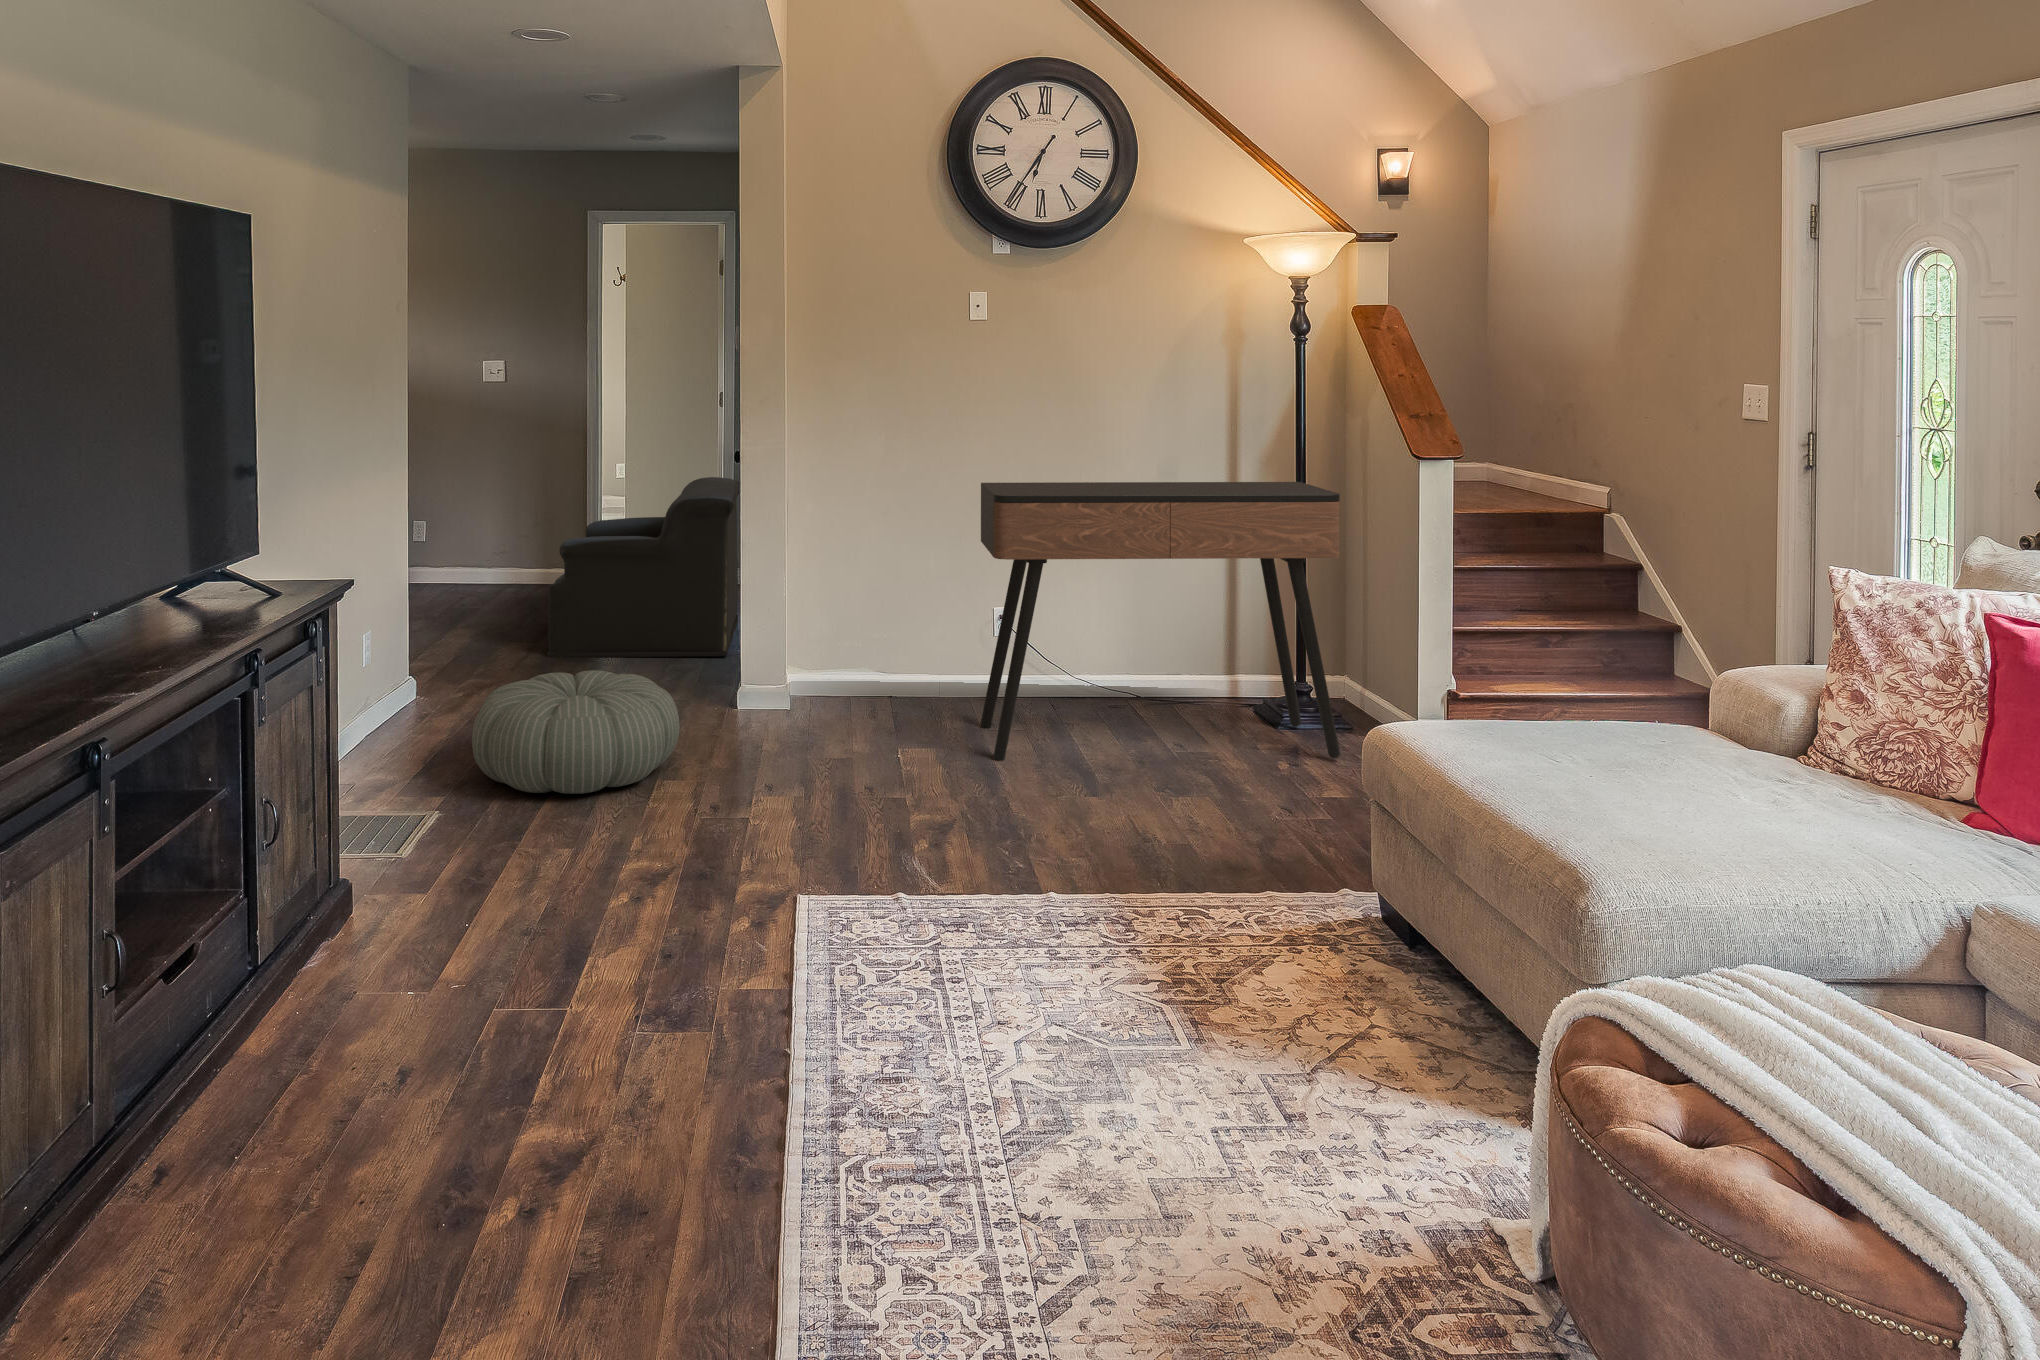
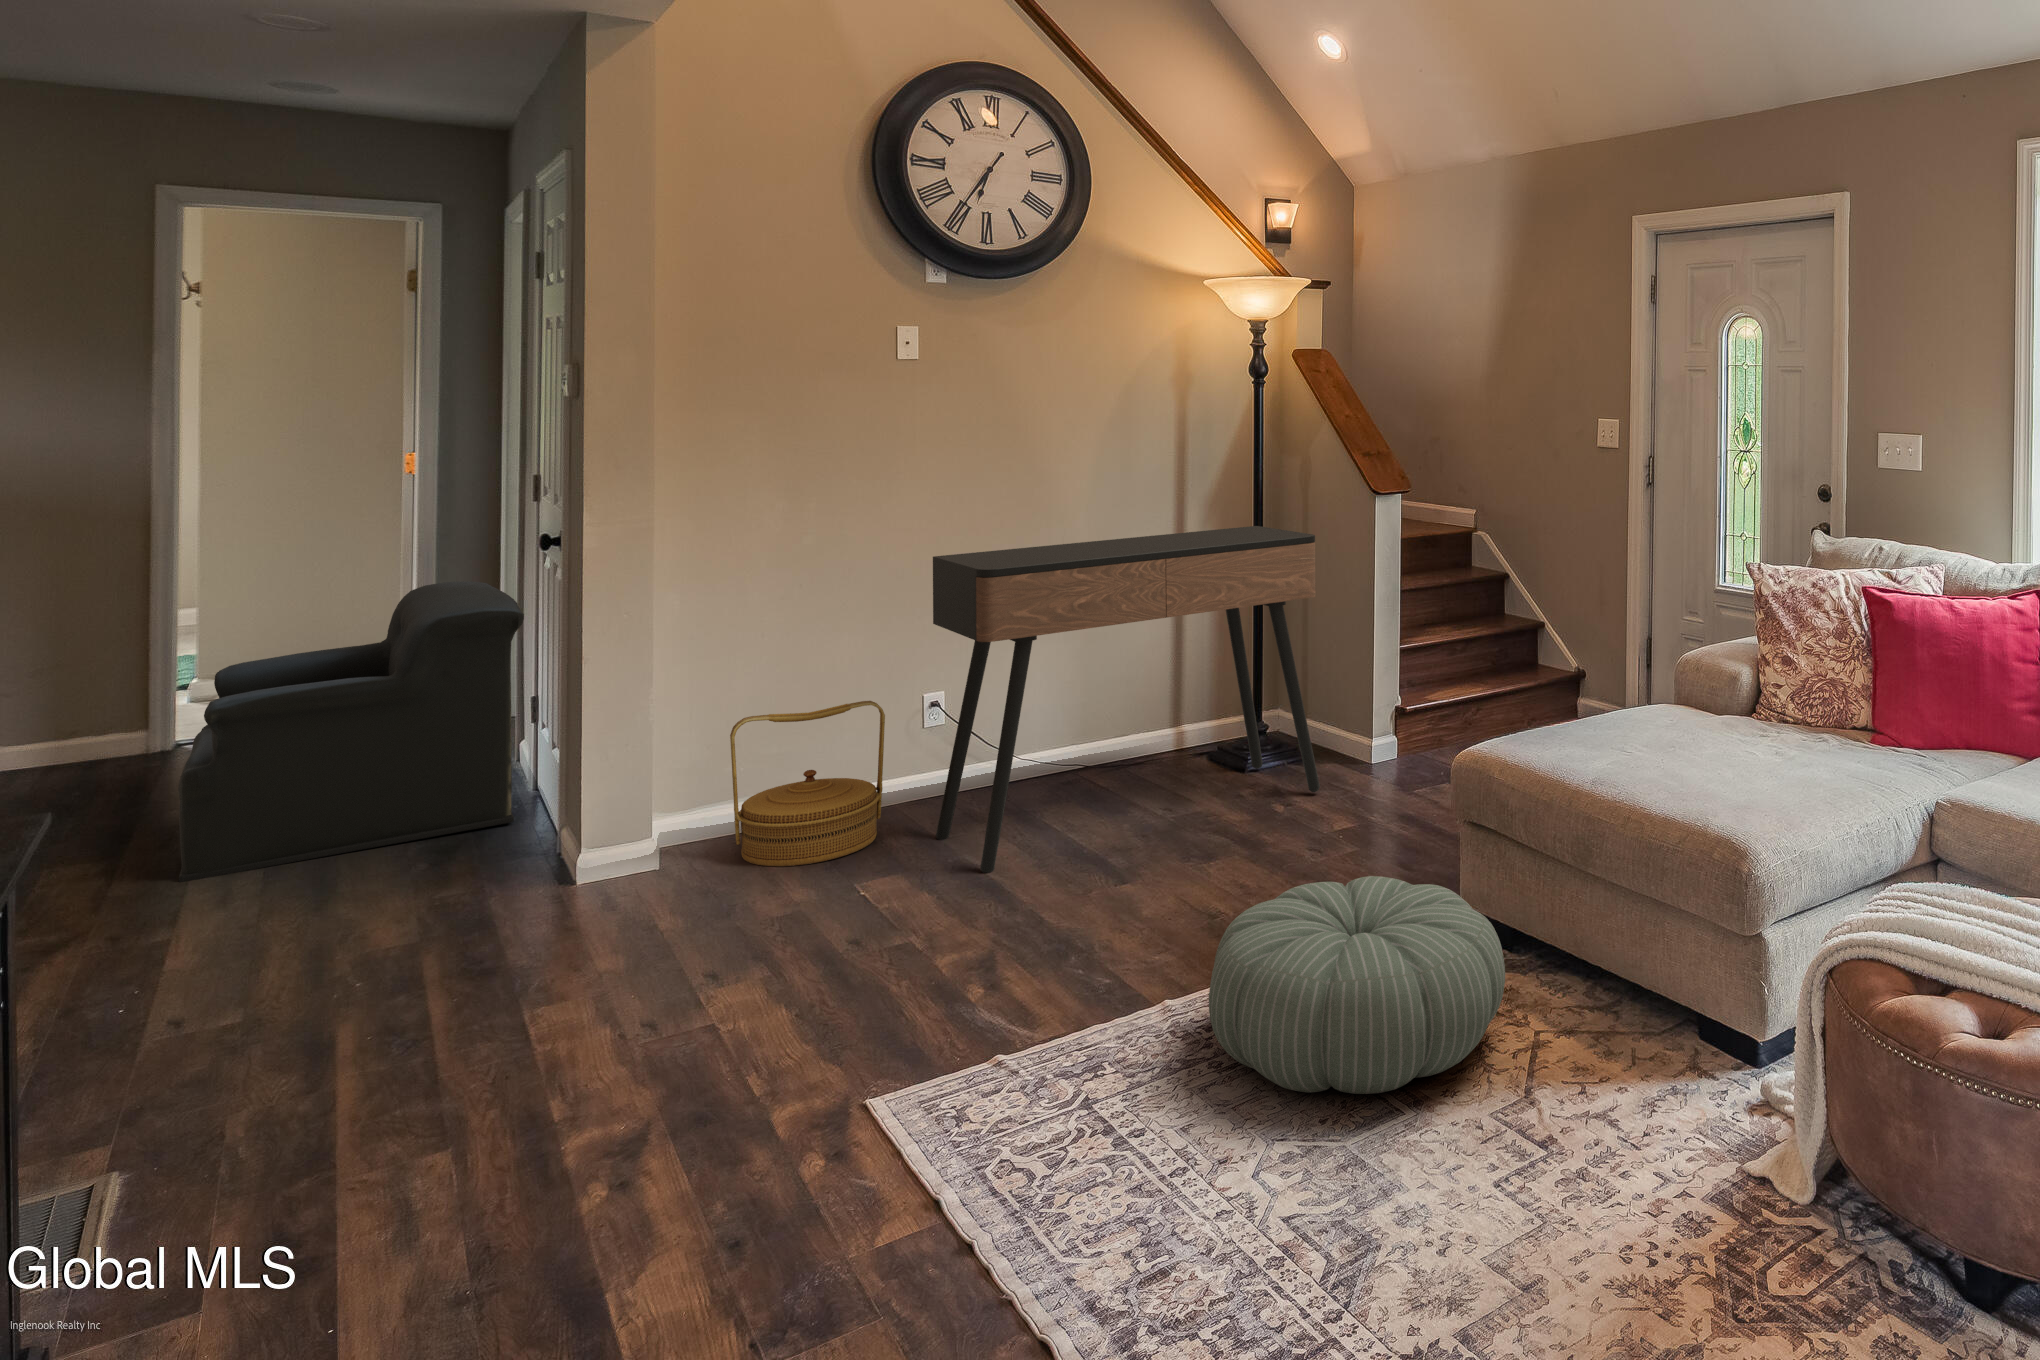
woven basket: none [834,599,949,725] -> present [730,701,885,866]
pouf: present [472,670,680,794] -> present [1209,876,1505,1094]

